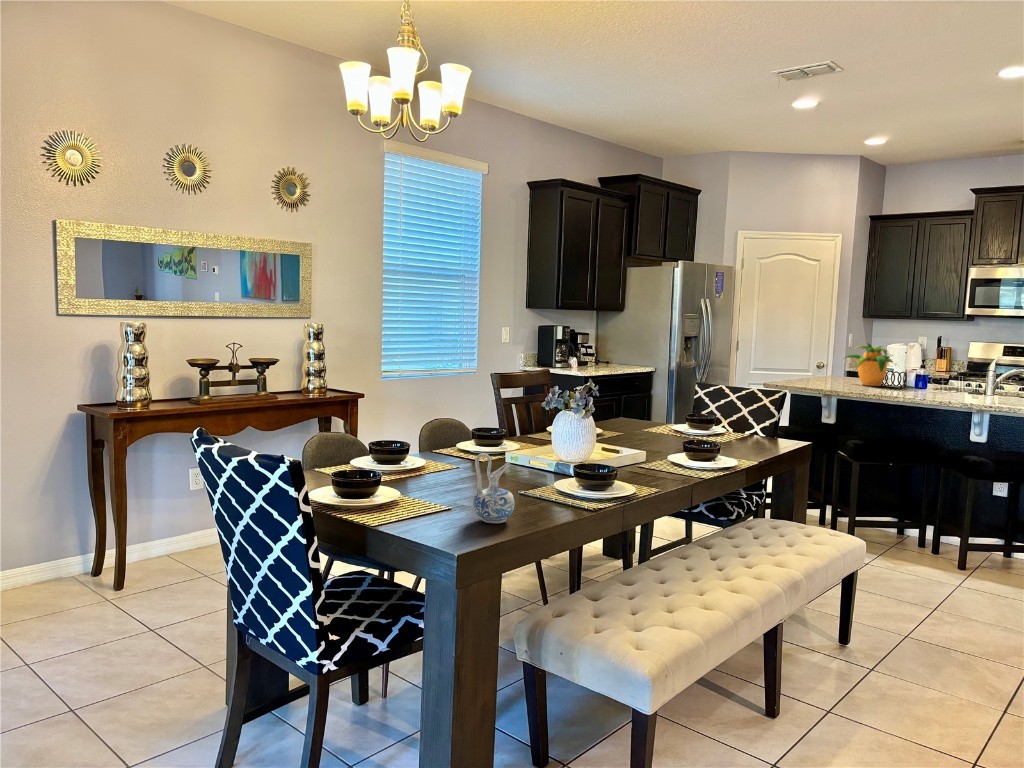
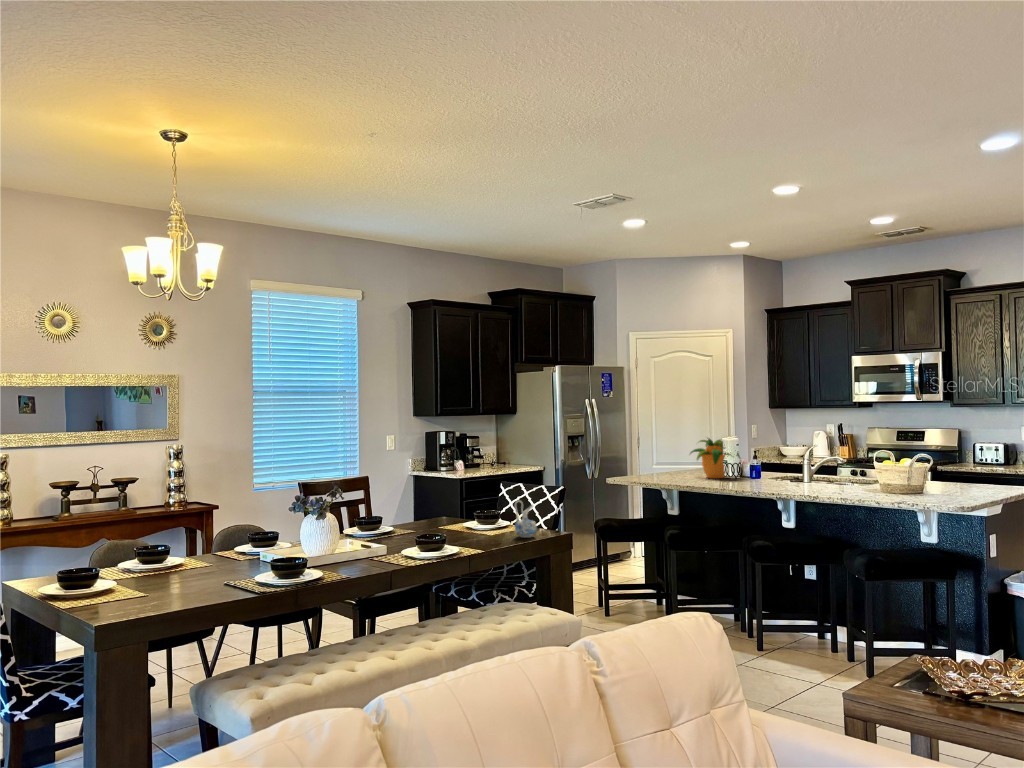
ceramic pitcher: present [473,453,515,523] -> present [515,500,537,537]

